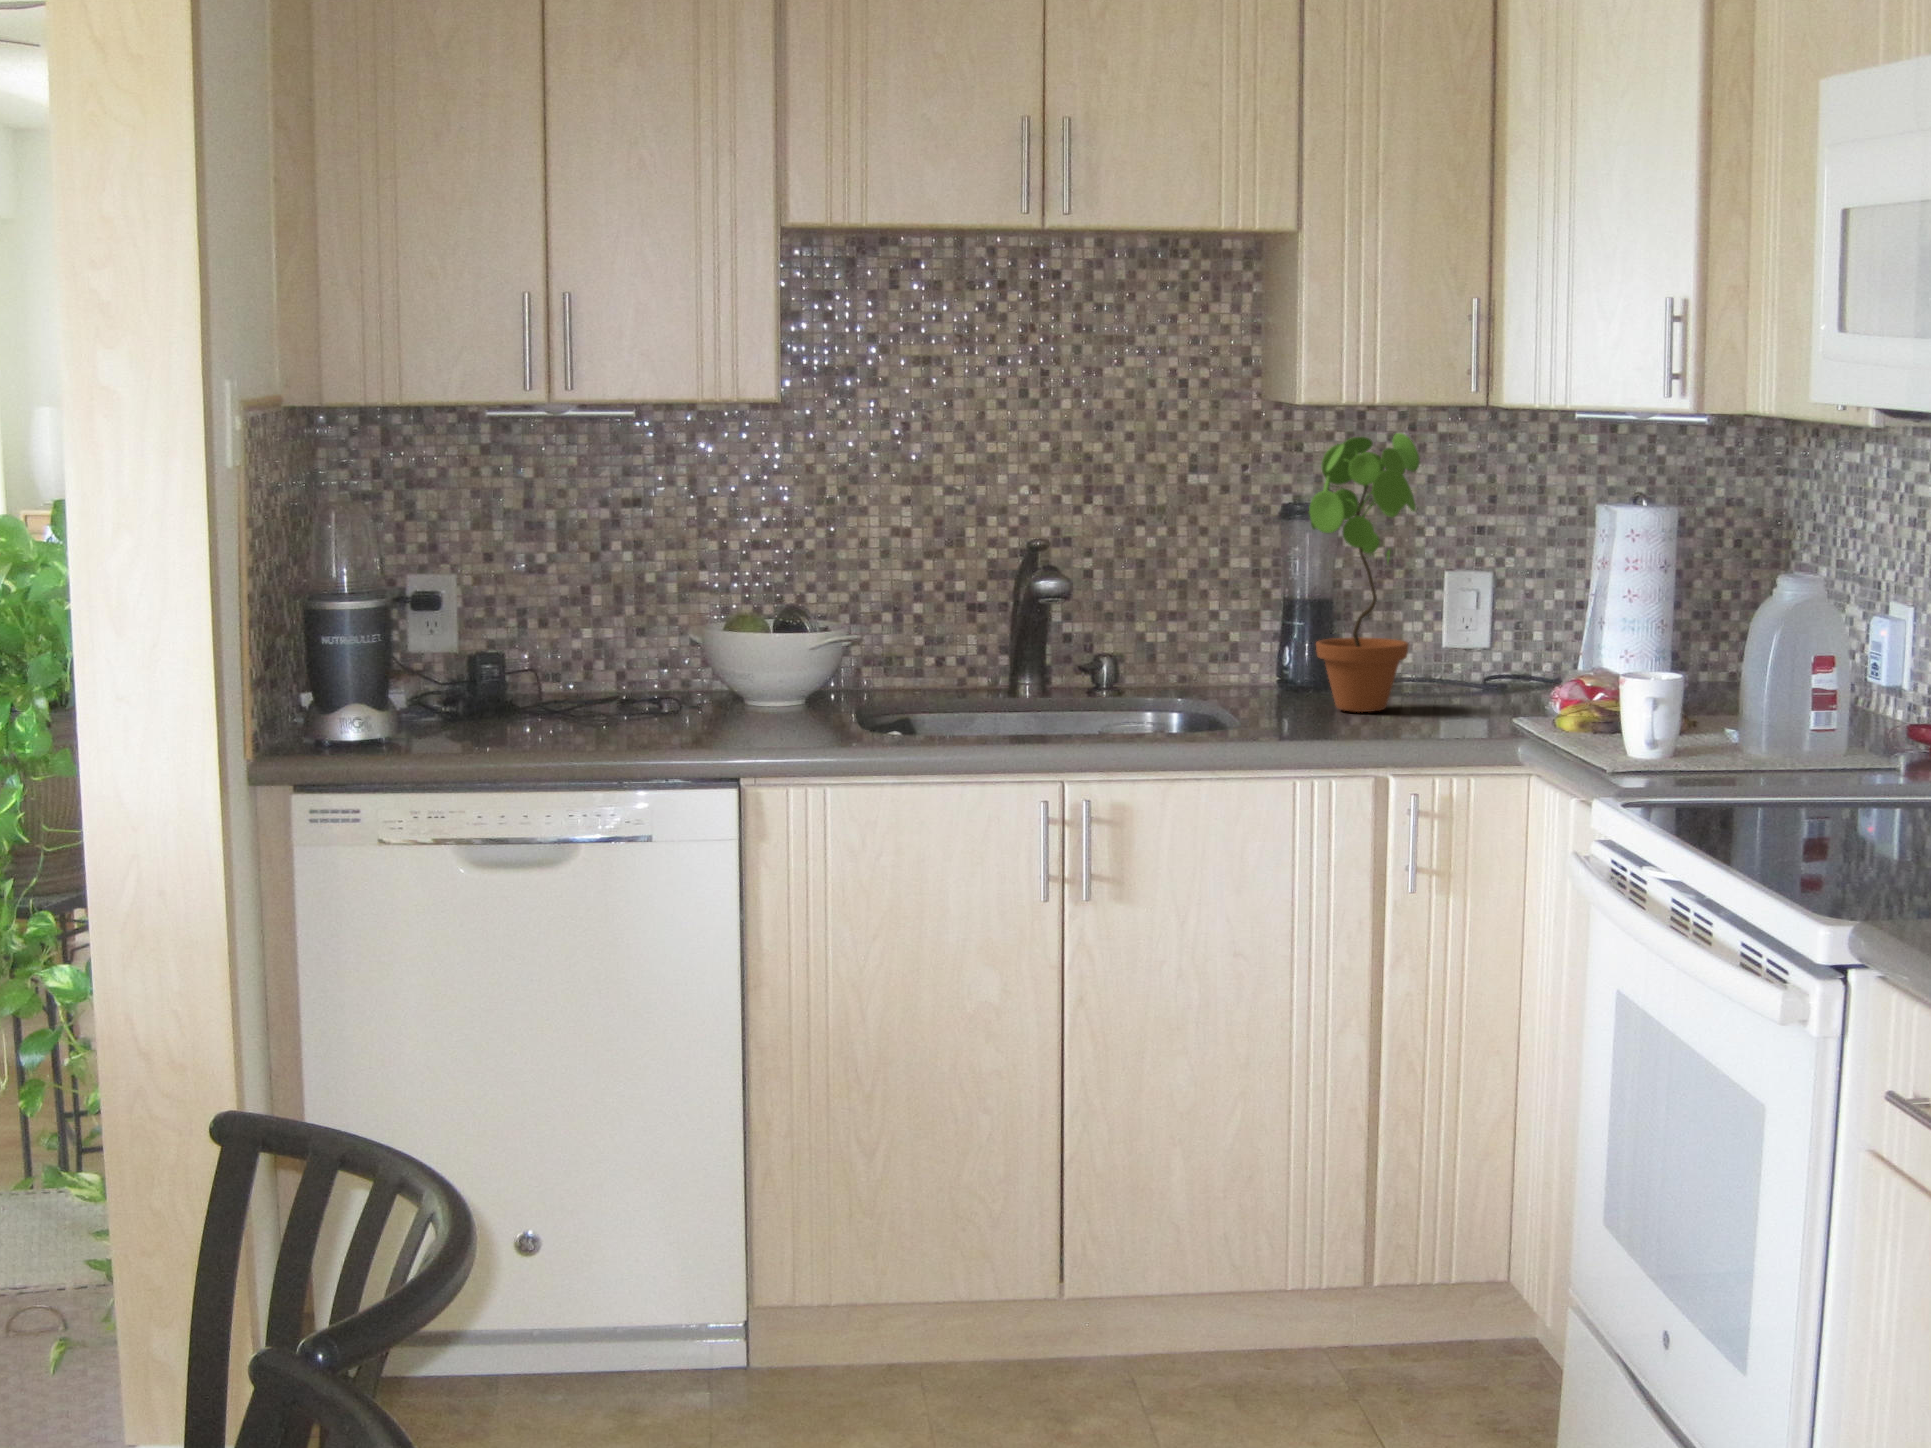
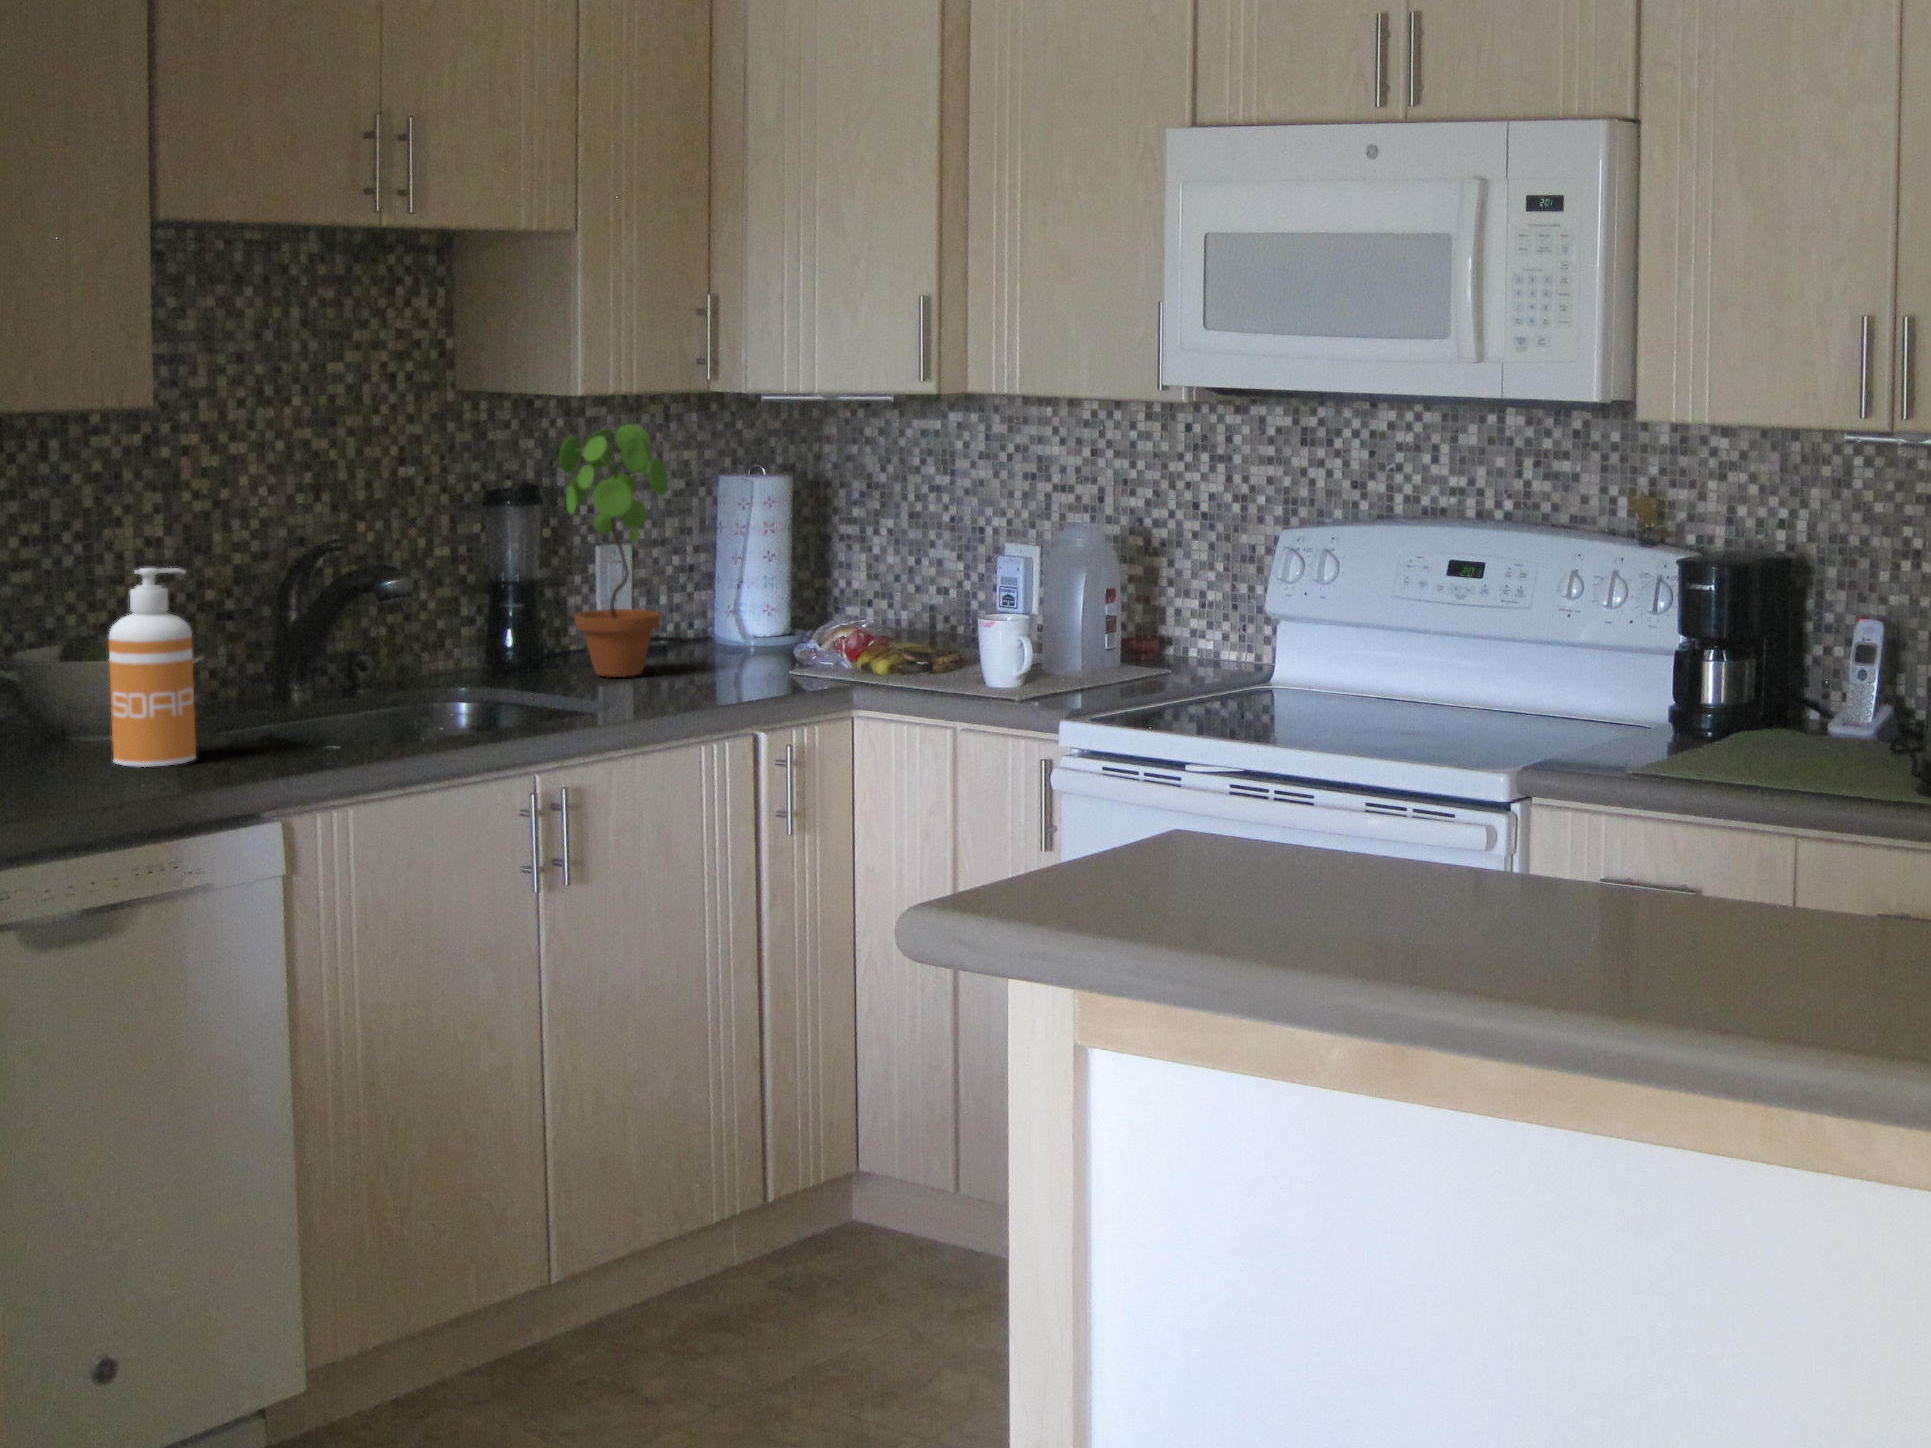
soap dispenser: none [693,548,769,733] -> present [109,568,196,767]

